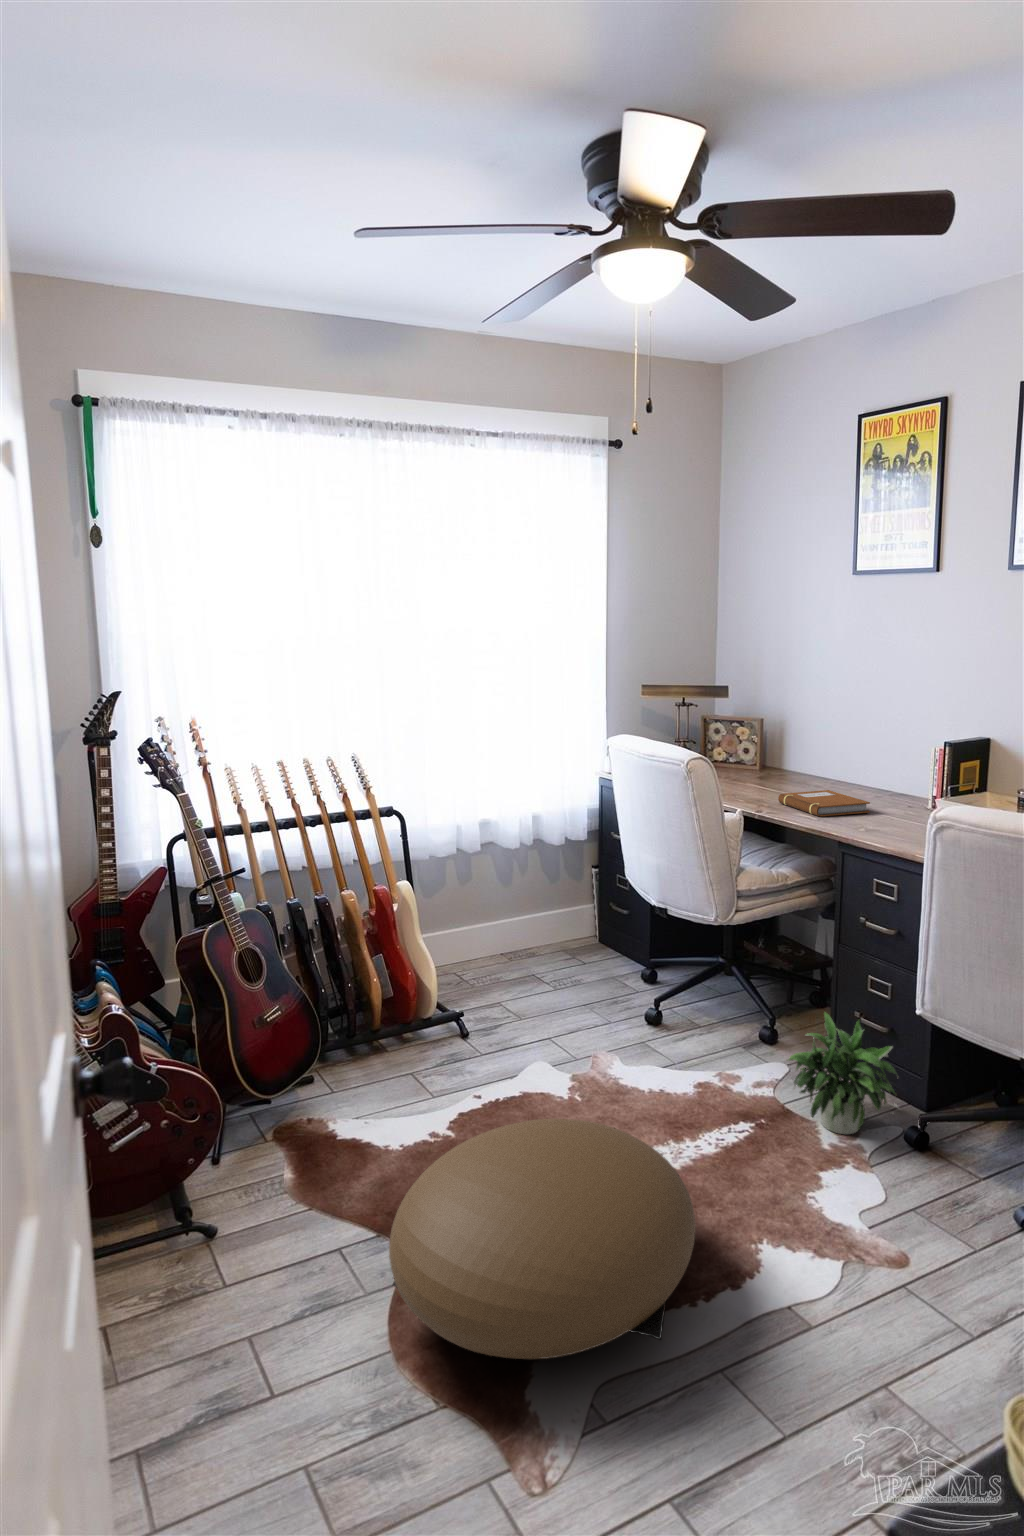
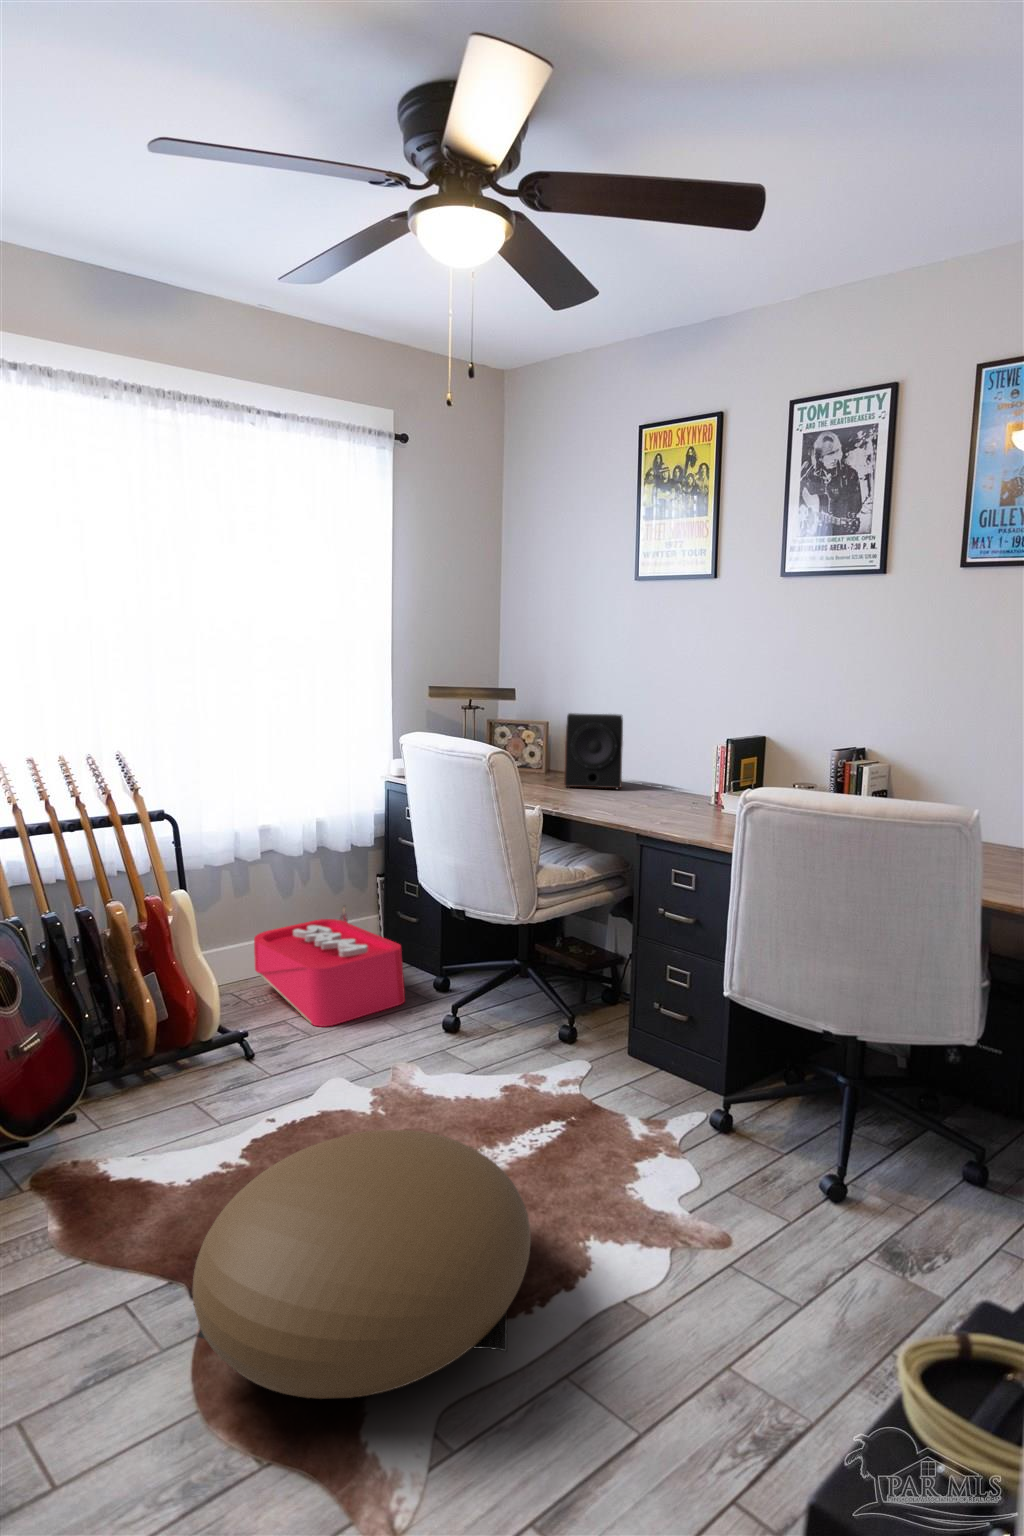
speaker: none [773,711,837,789] -> present [564,713,623,789]
notebook: present [778,790,870,816] -> none [574,788,661,812]
storage bin: none [474,895,612,1011] -> present [254,906,405,1027]
potted plant: present [788,1013,898,1134] -> none [595,1003,701,1123]

